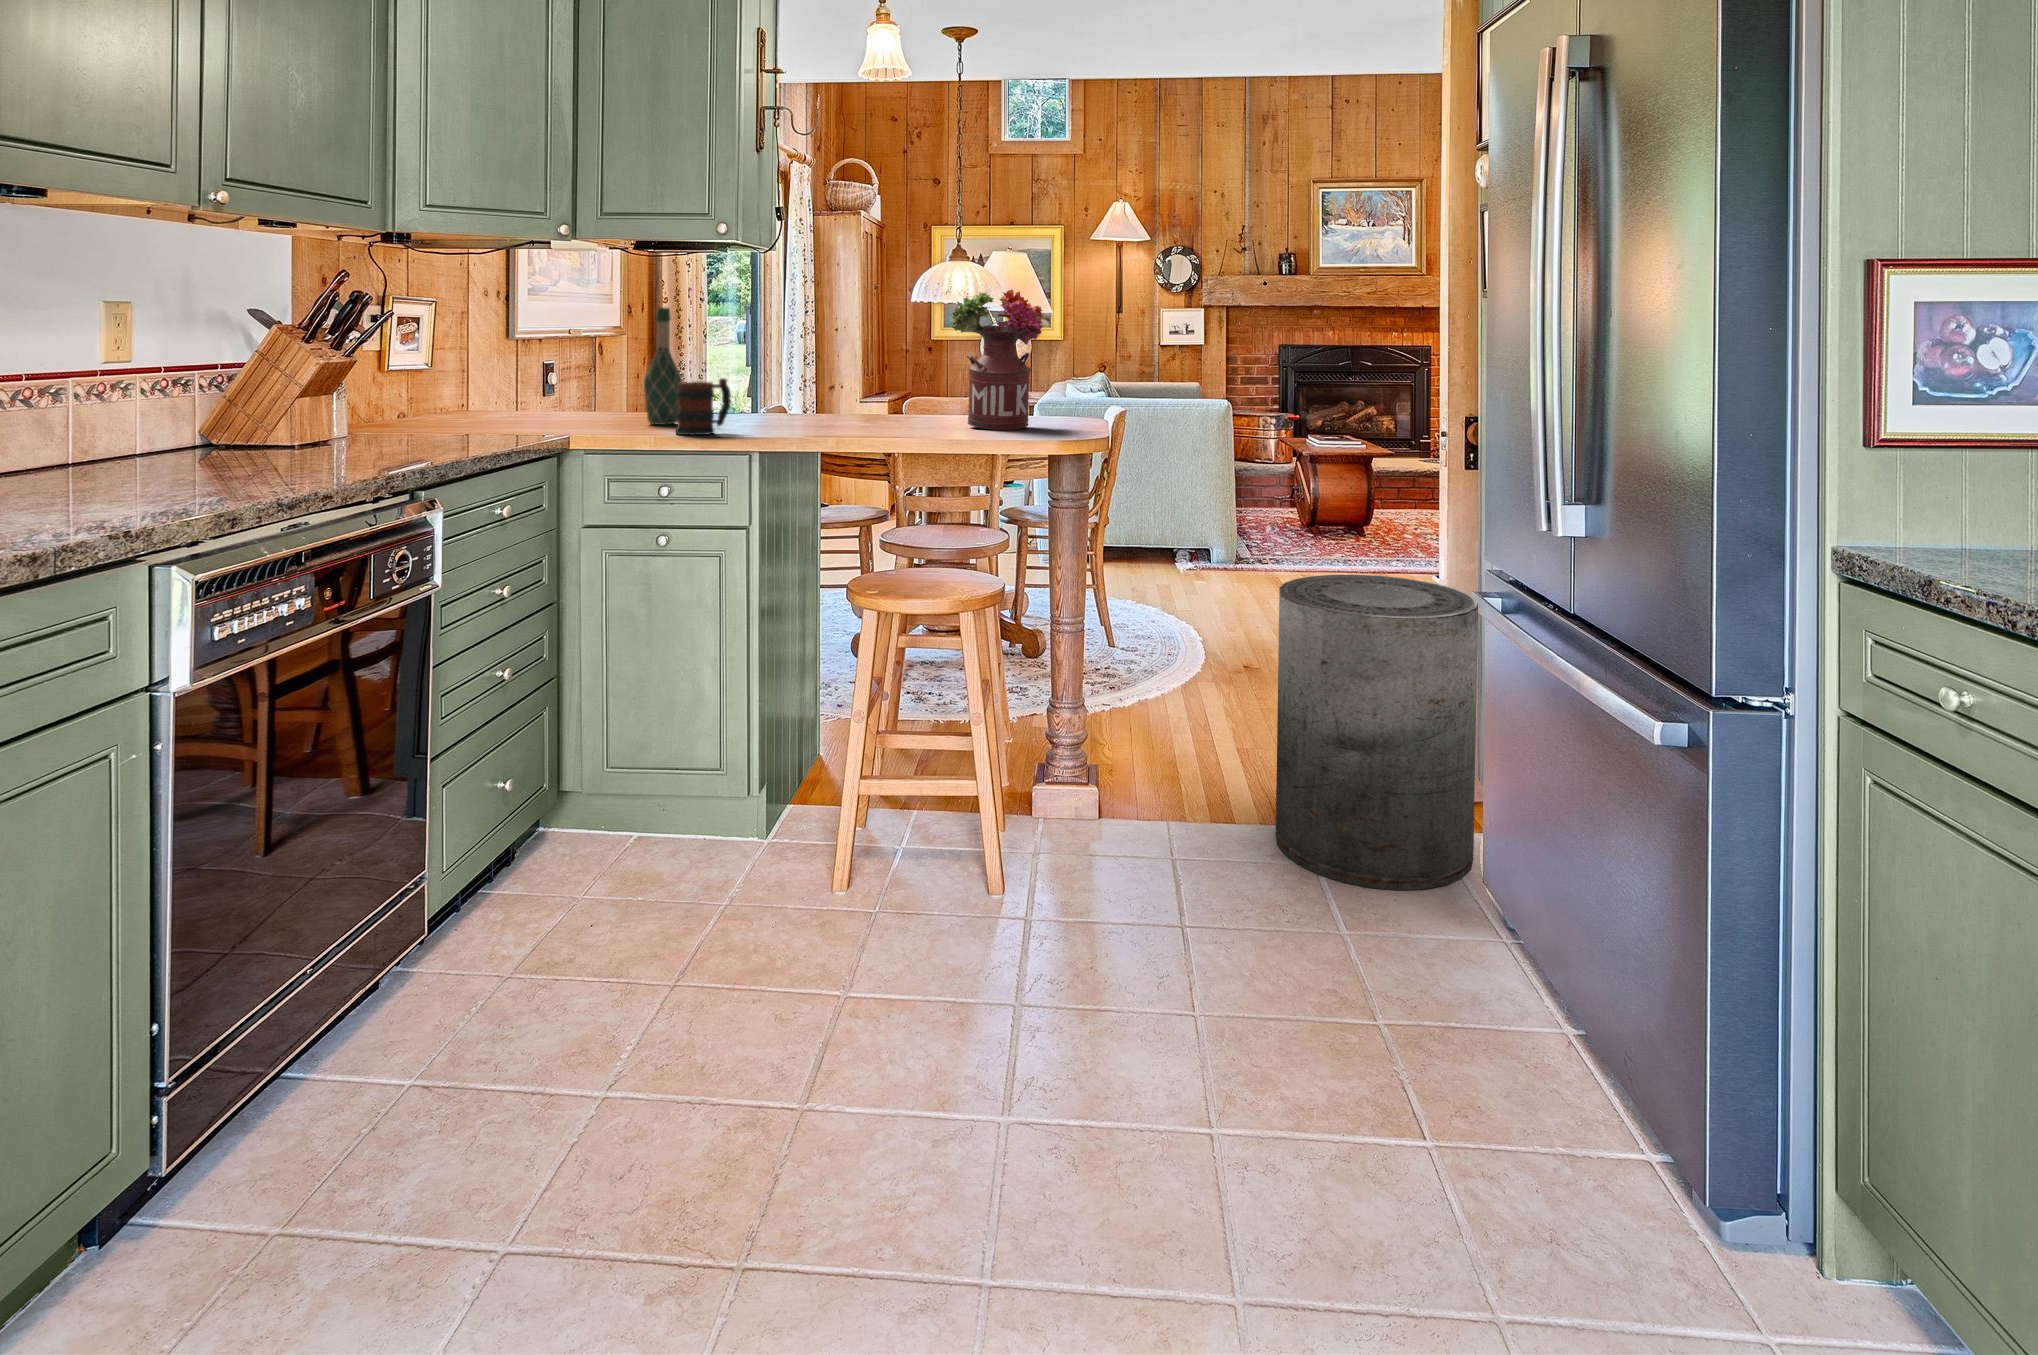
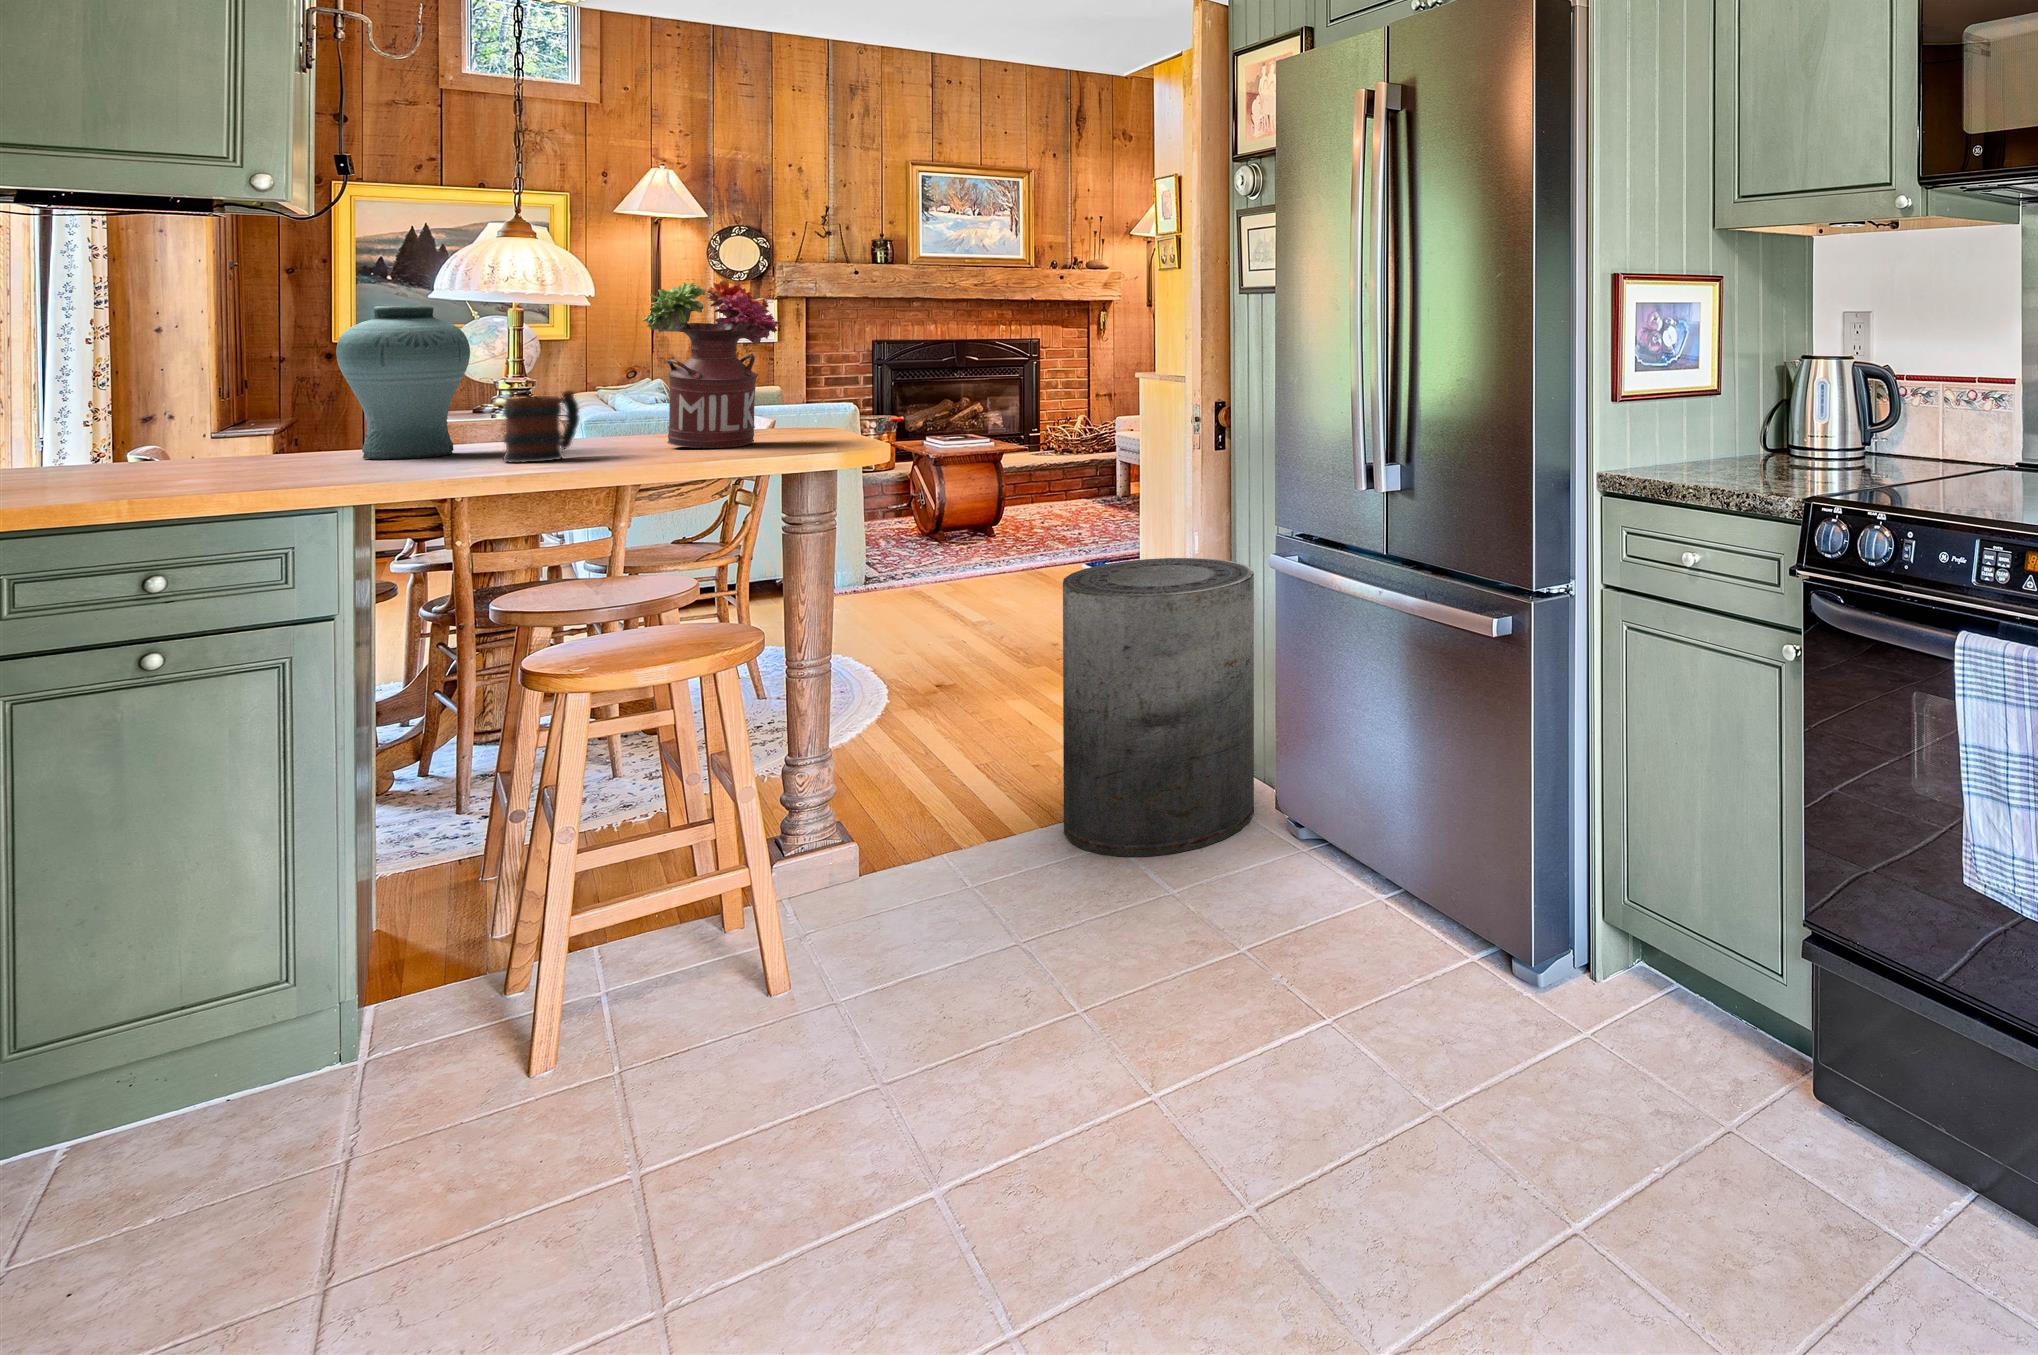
wine bottle: present [644,308,682,425] -> none [66,304,150,484]
vase: none [787,310,861,421] -> present [336,306,470,459]
mug: present [676,378,731,435] -> present [503,391,579,463]

